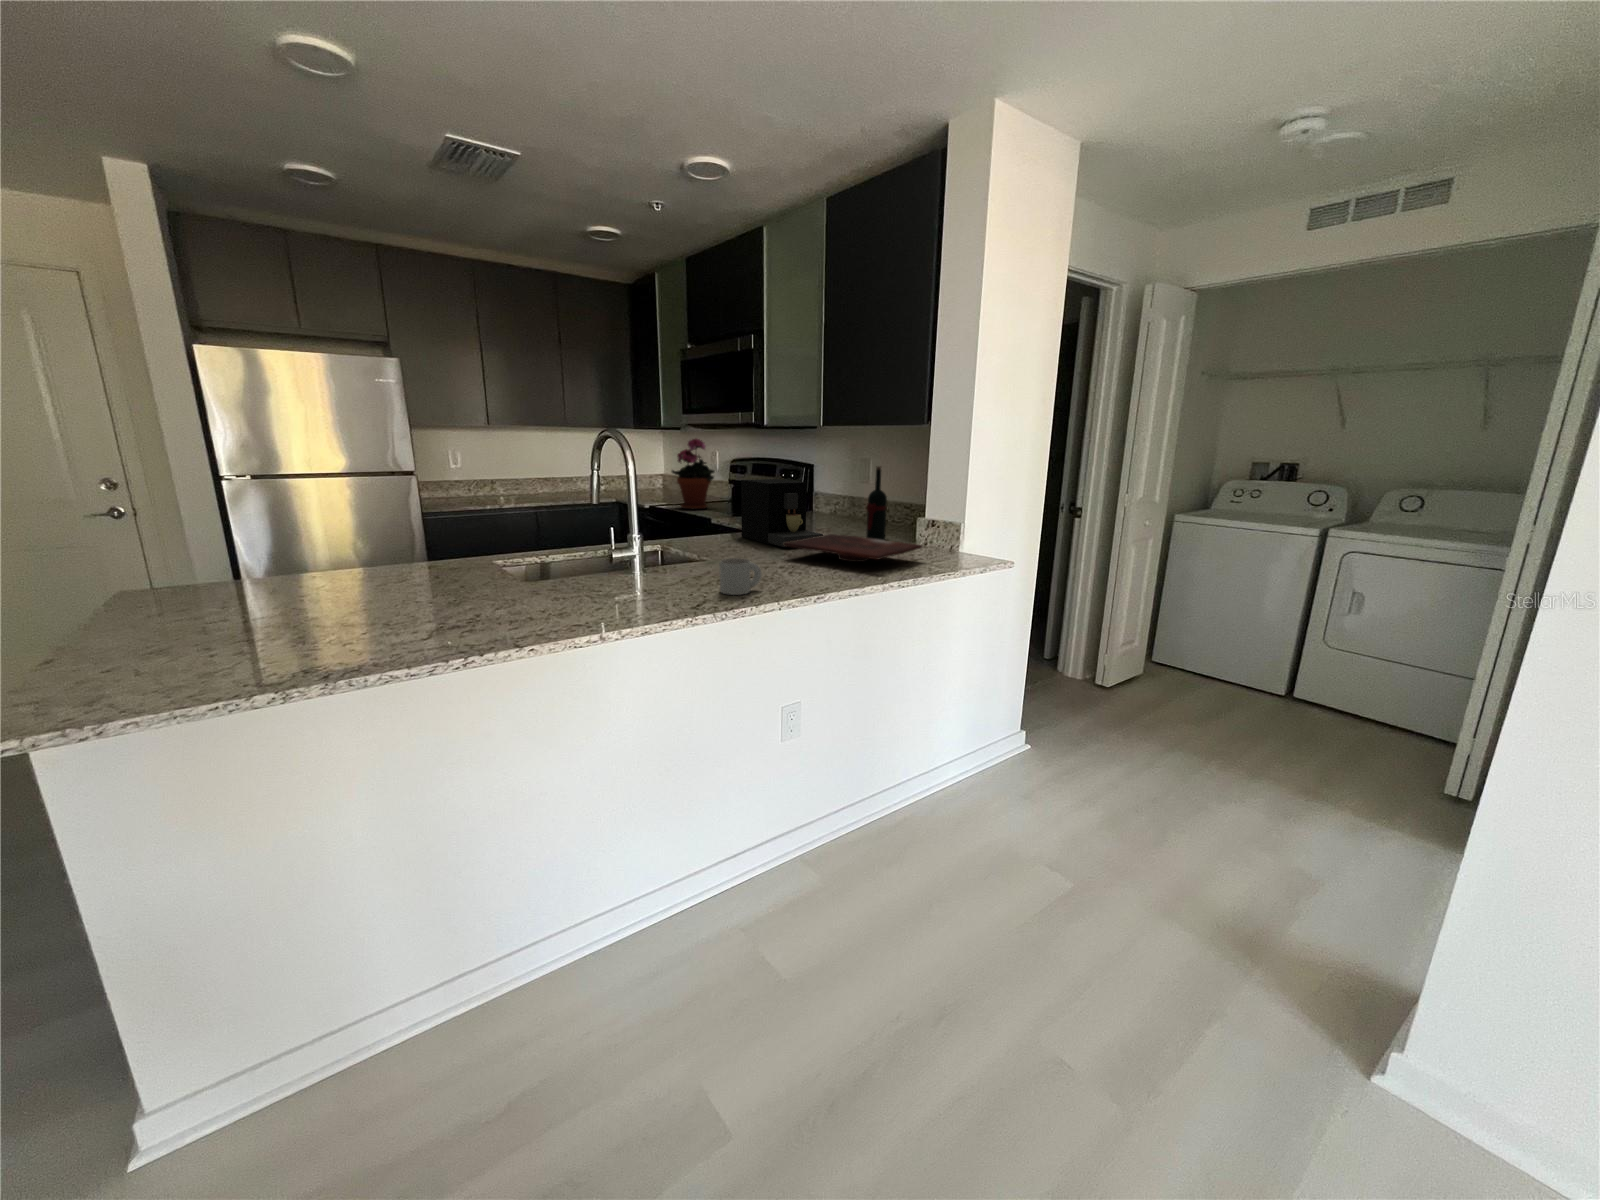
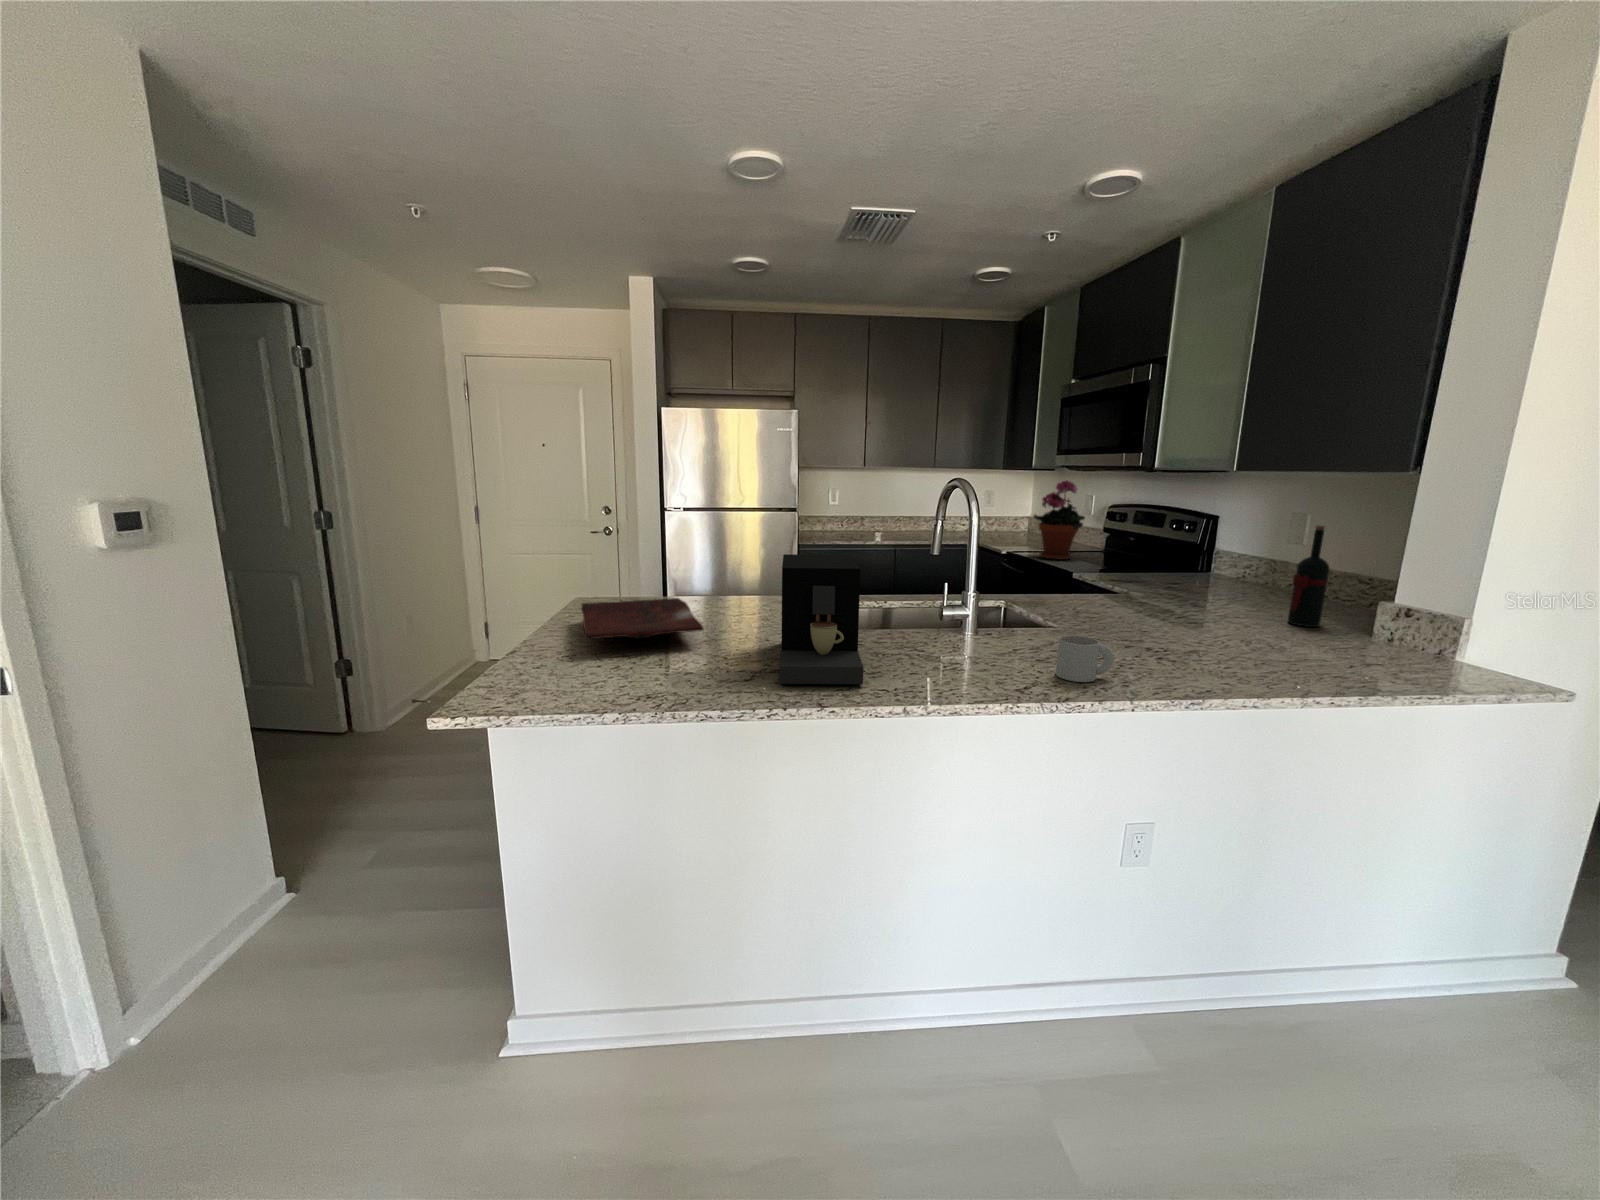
coffee maker: present [741,479,823,547] -> present [779,554,863,684]
cutting board: present [784,534,922,562] -> present [581,598,704,639]

